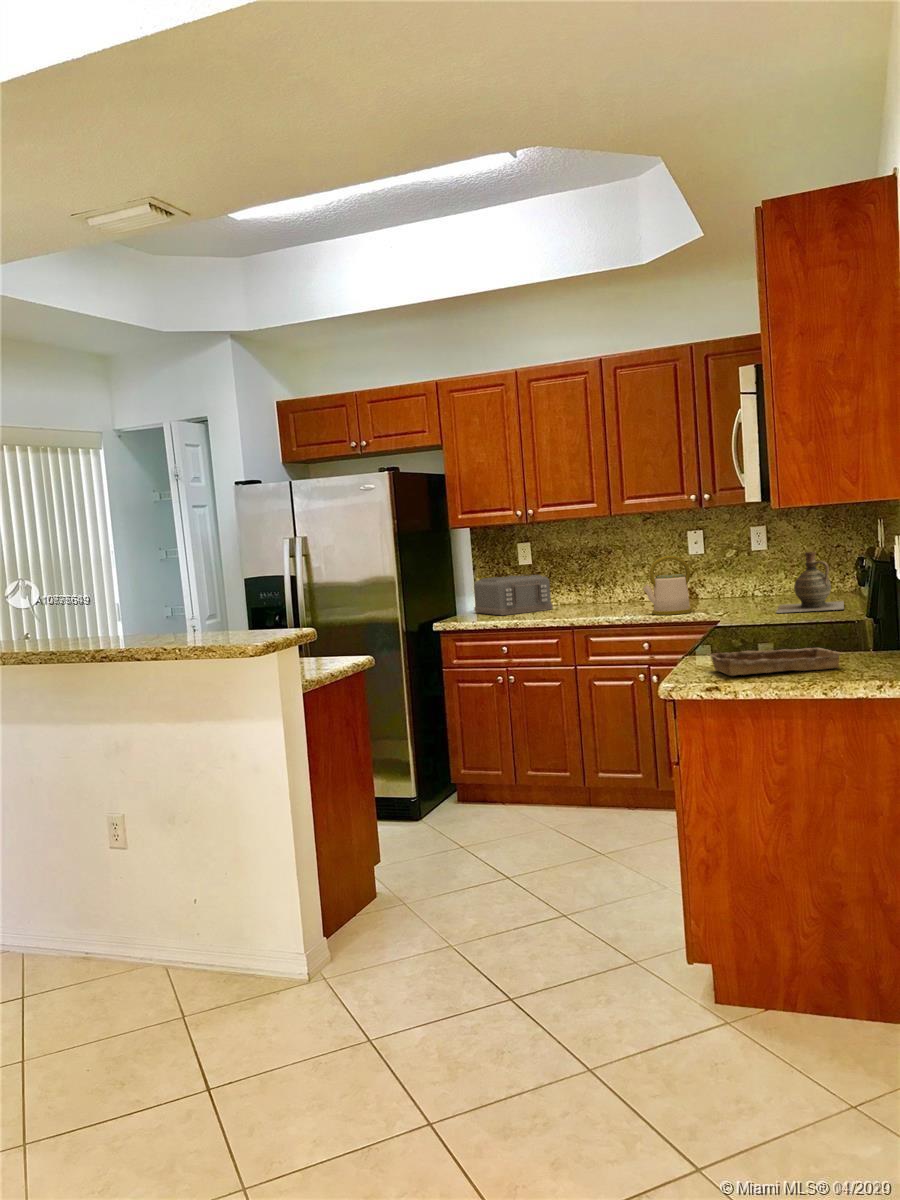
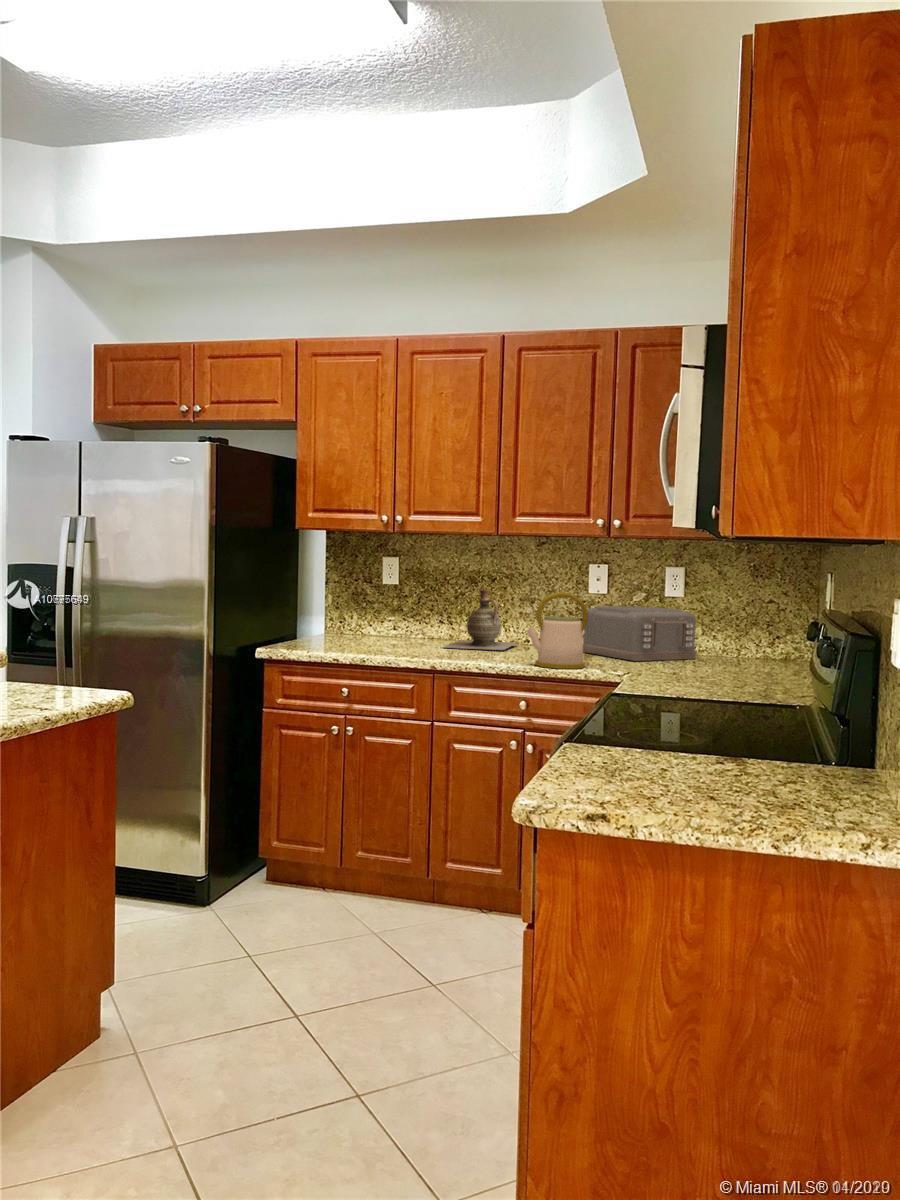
ceramic jug: present [776,552,844,613] -> present [444,589,515,650]
toaster: present [474,575,553,615] -> present [583,606,697,661]
tray: present [708,648,841,676] -> none [593,751,804,798]

